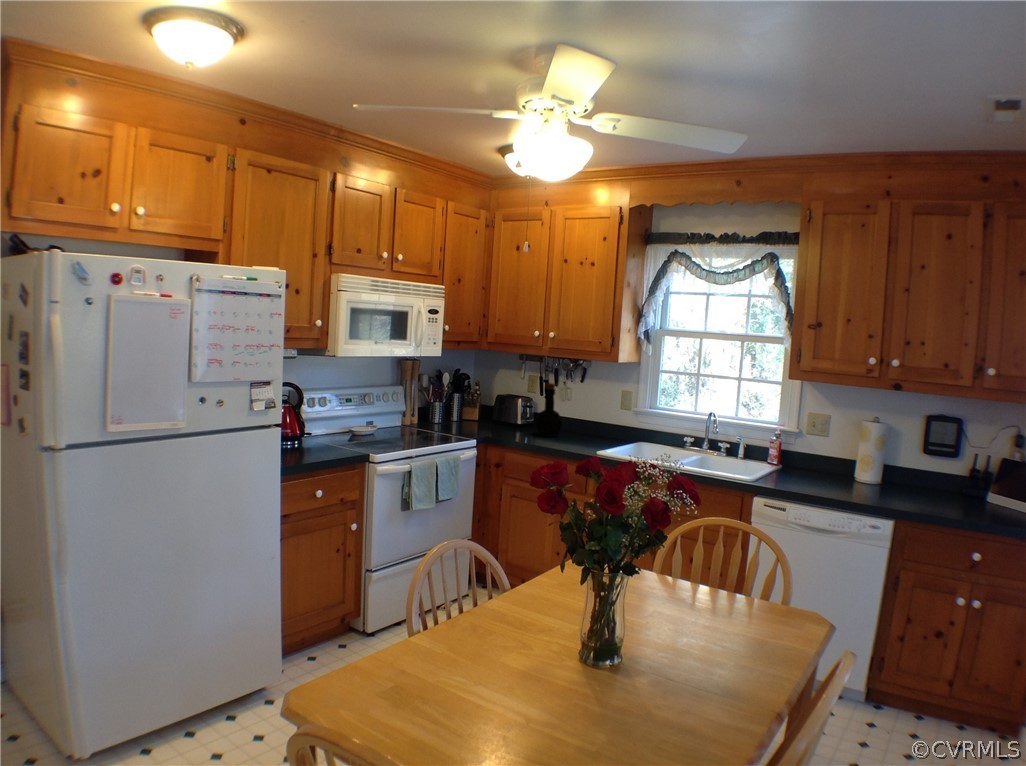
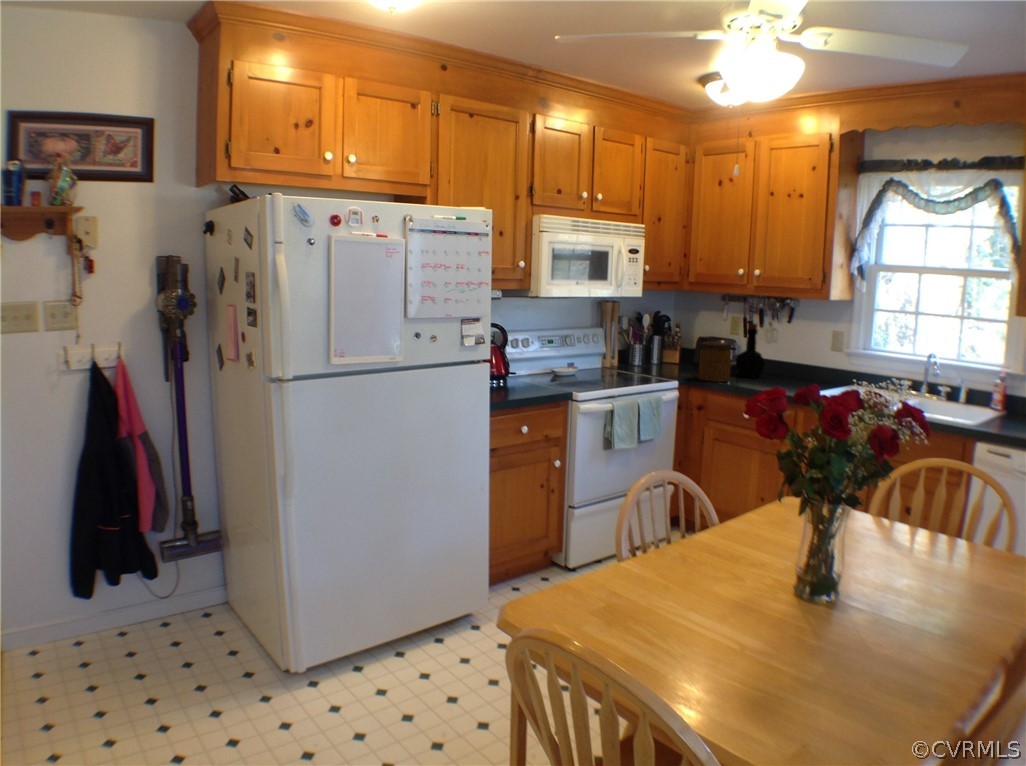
jar: none [498,401,530,442] -> present [699,342,732,382]

